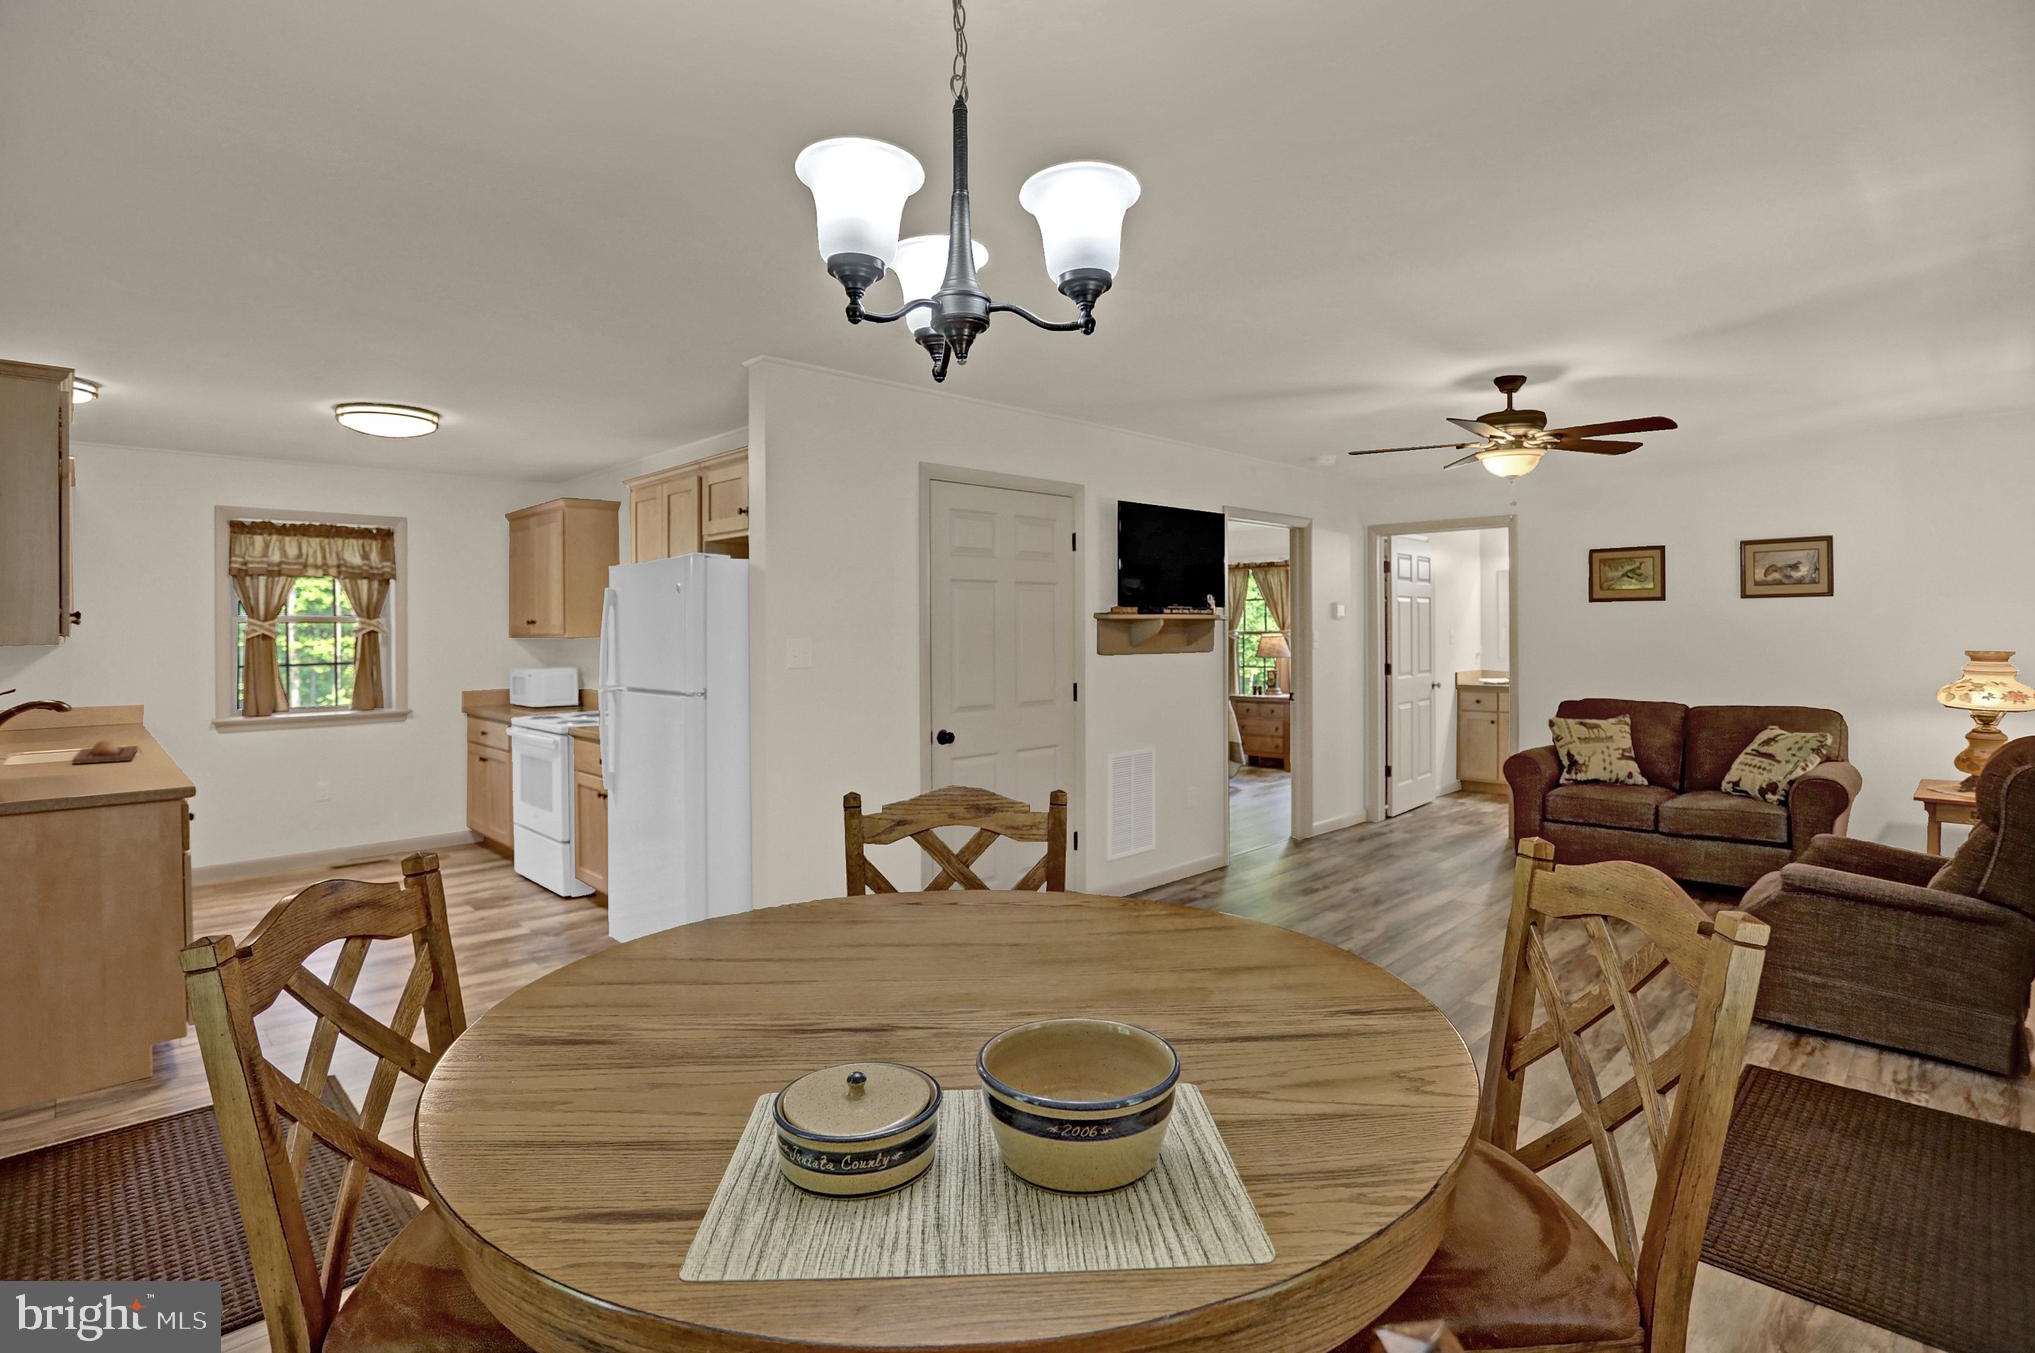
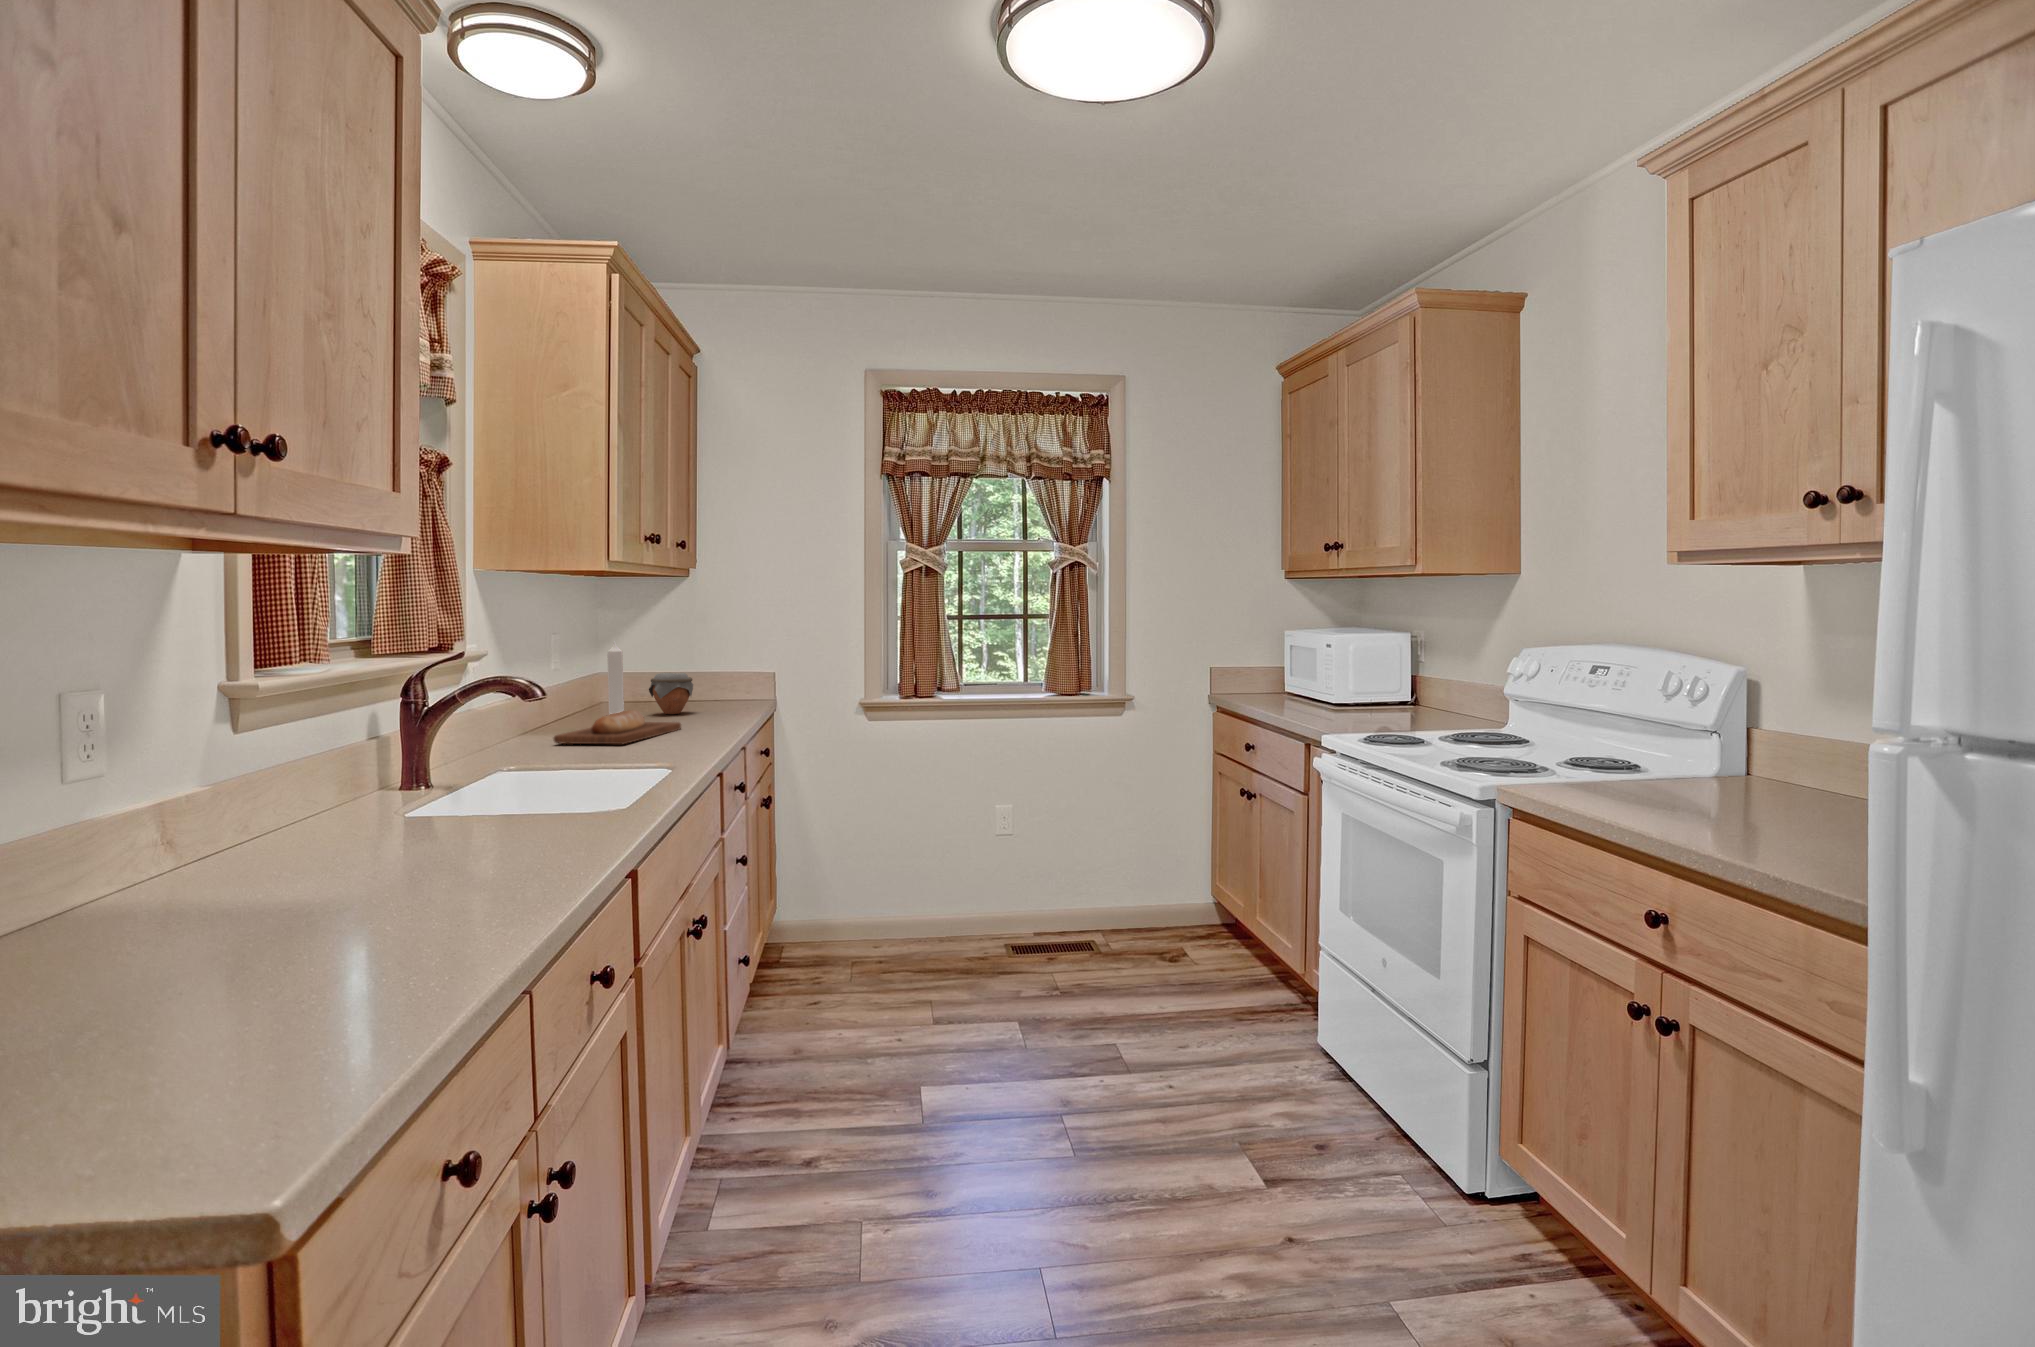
candle: none [44,696,64,748] -> present [607,641,624,715]
jar: none [71,714,107,742] -> present [649,673,693,714]

